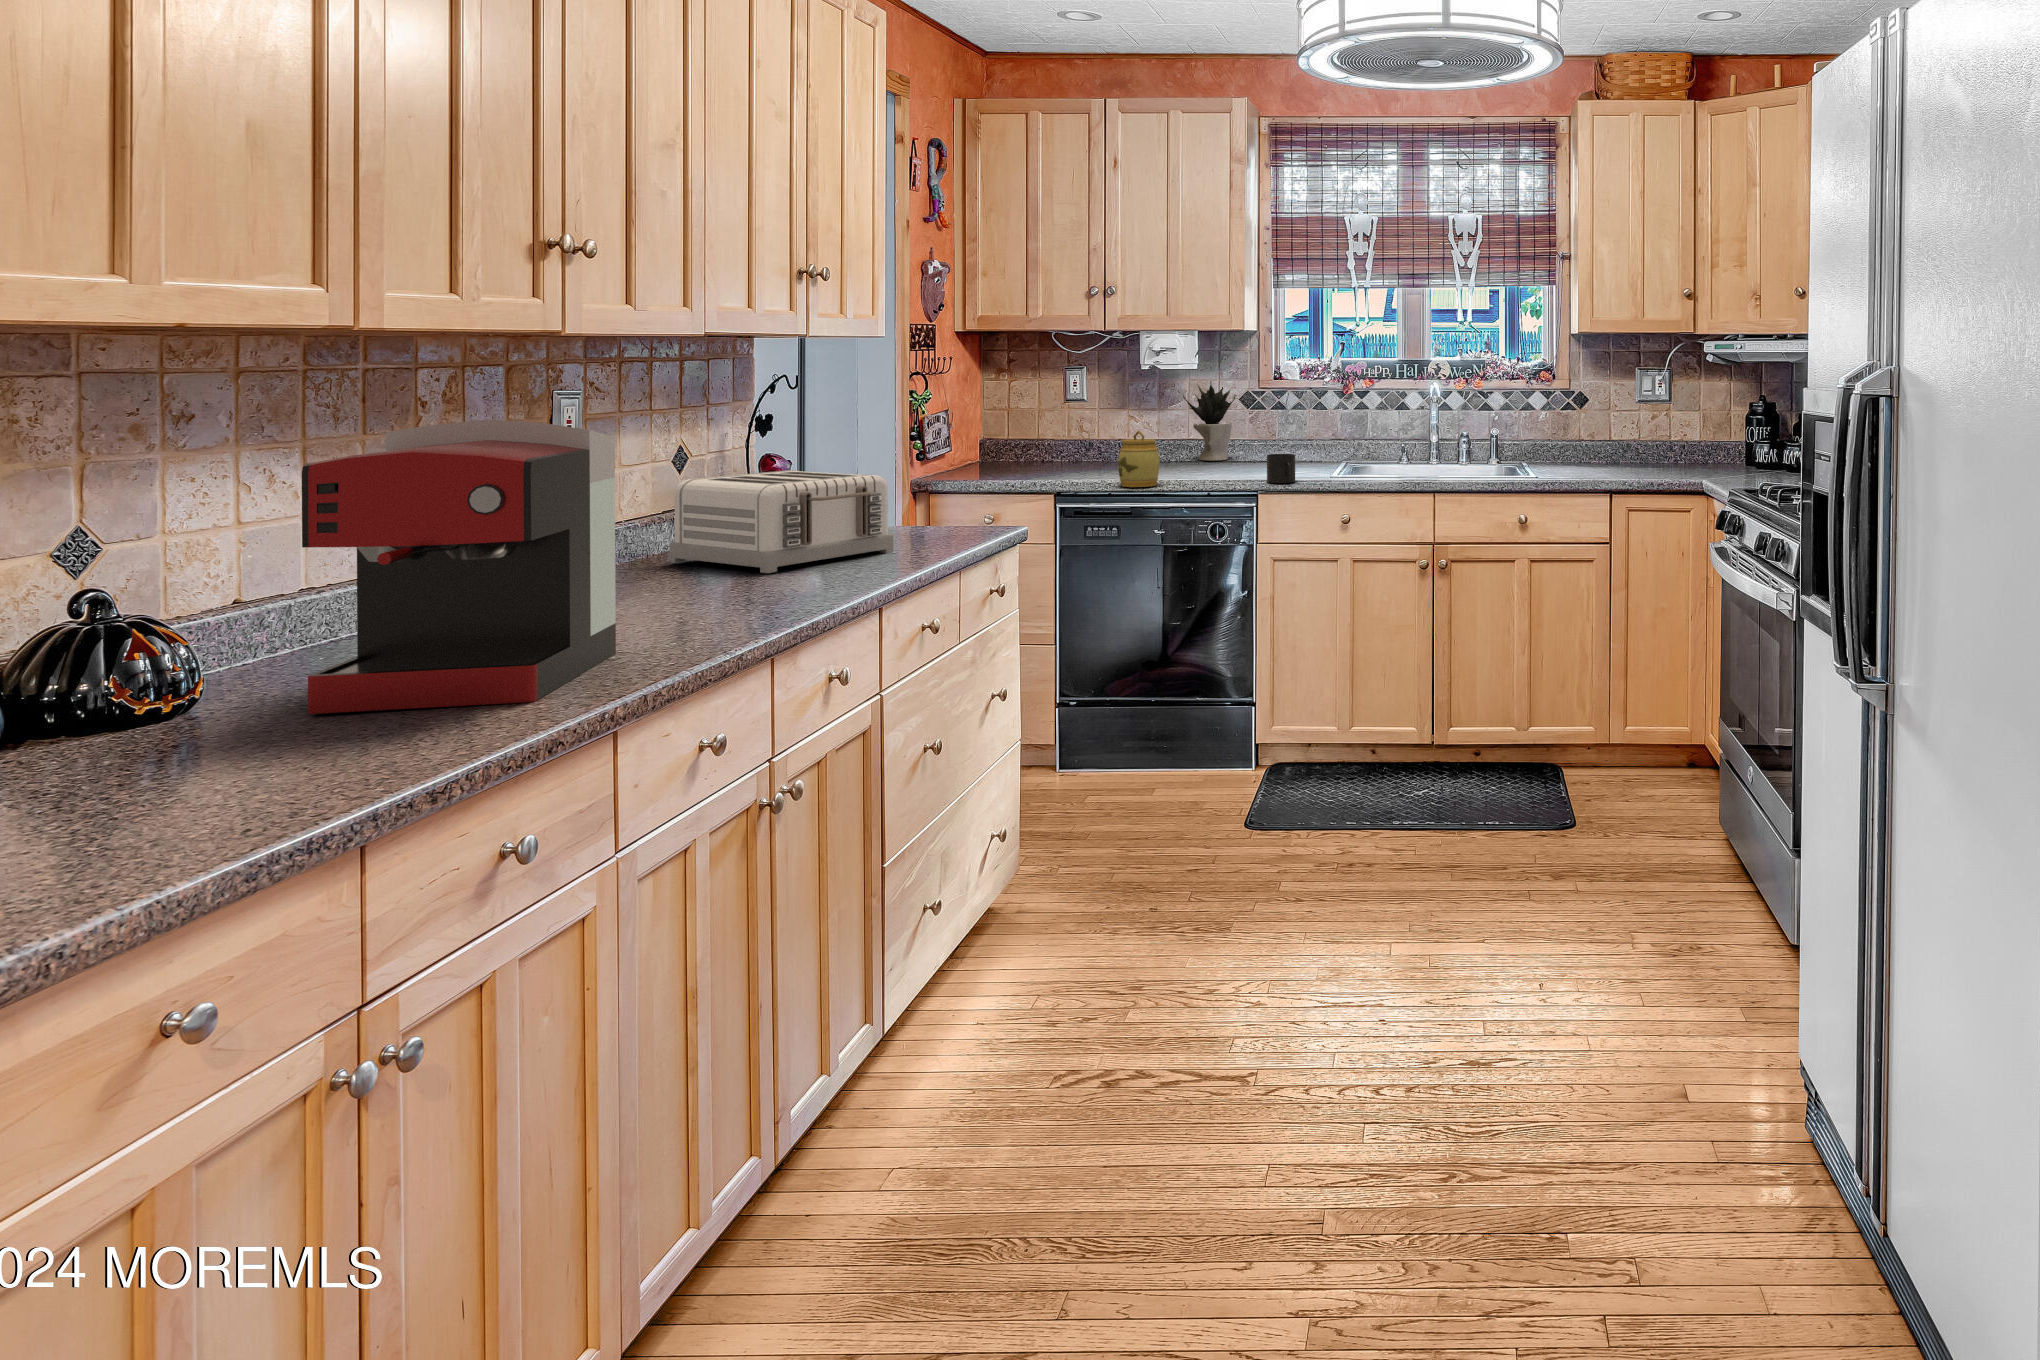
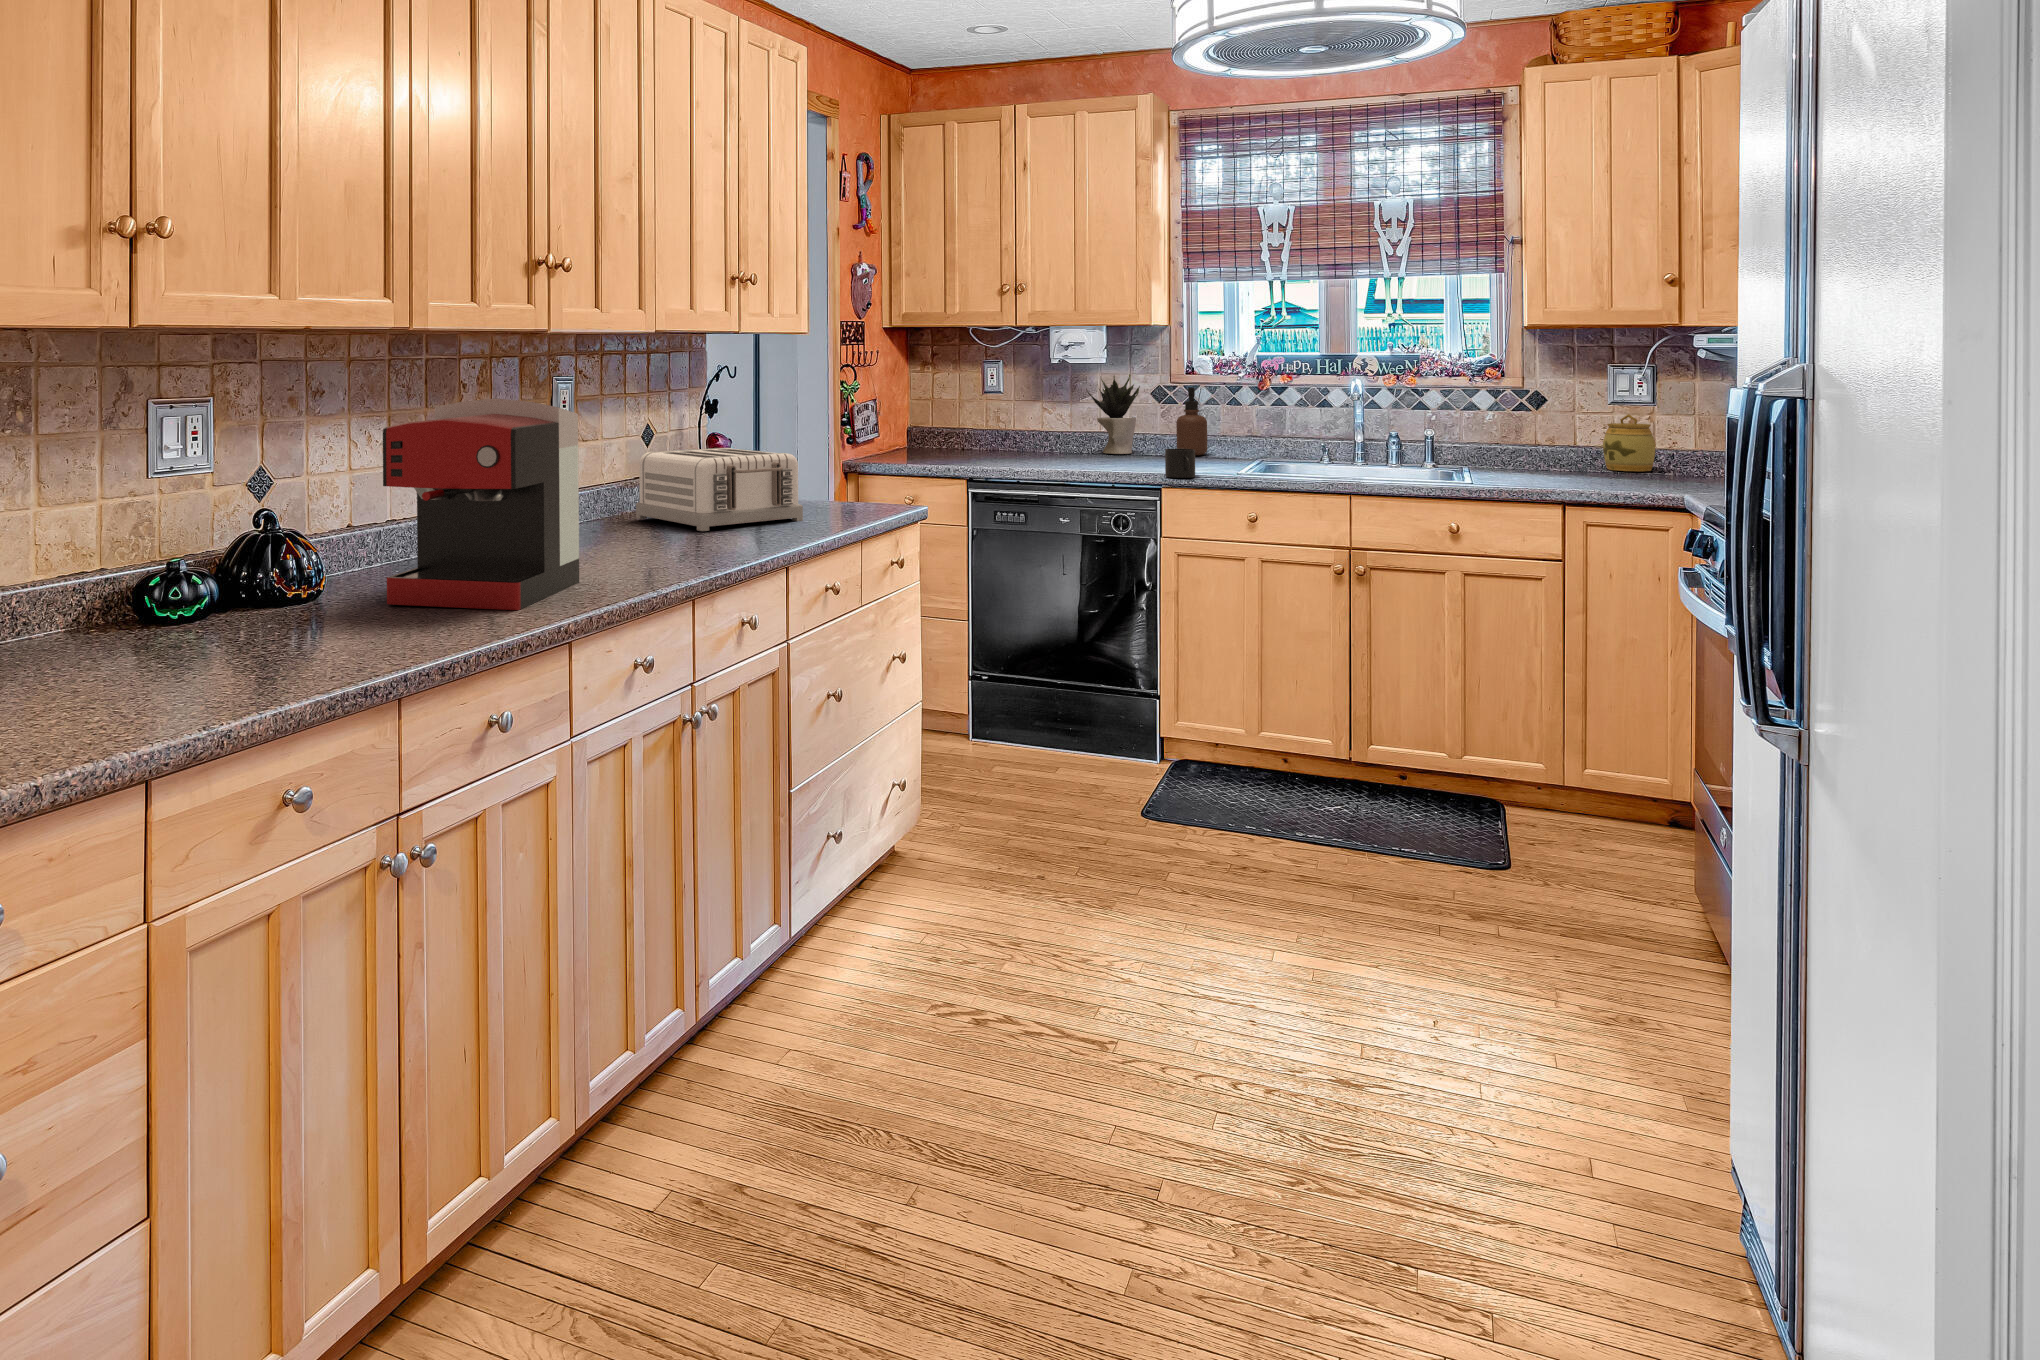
soap dispenser: none [1271,392,1300,460] -> present [1176,387,1208,455]
jar: present [1118,430,1160,487] -> present [1603,414,1655,471]

